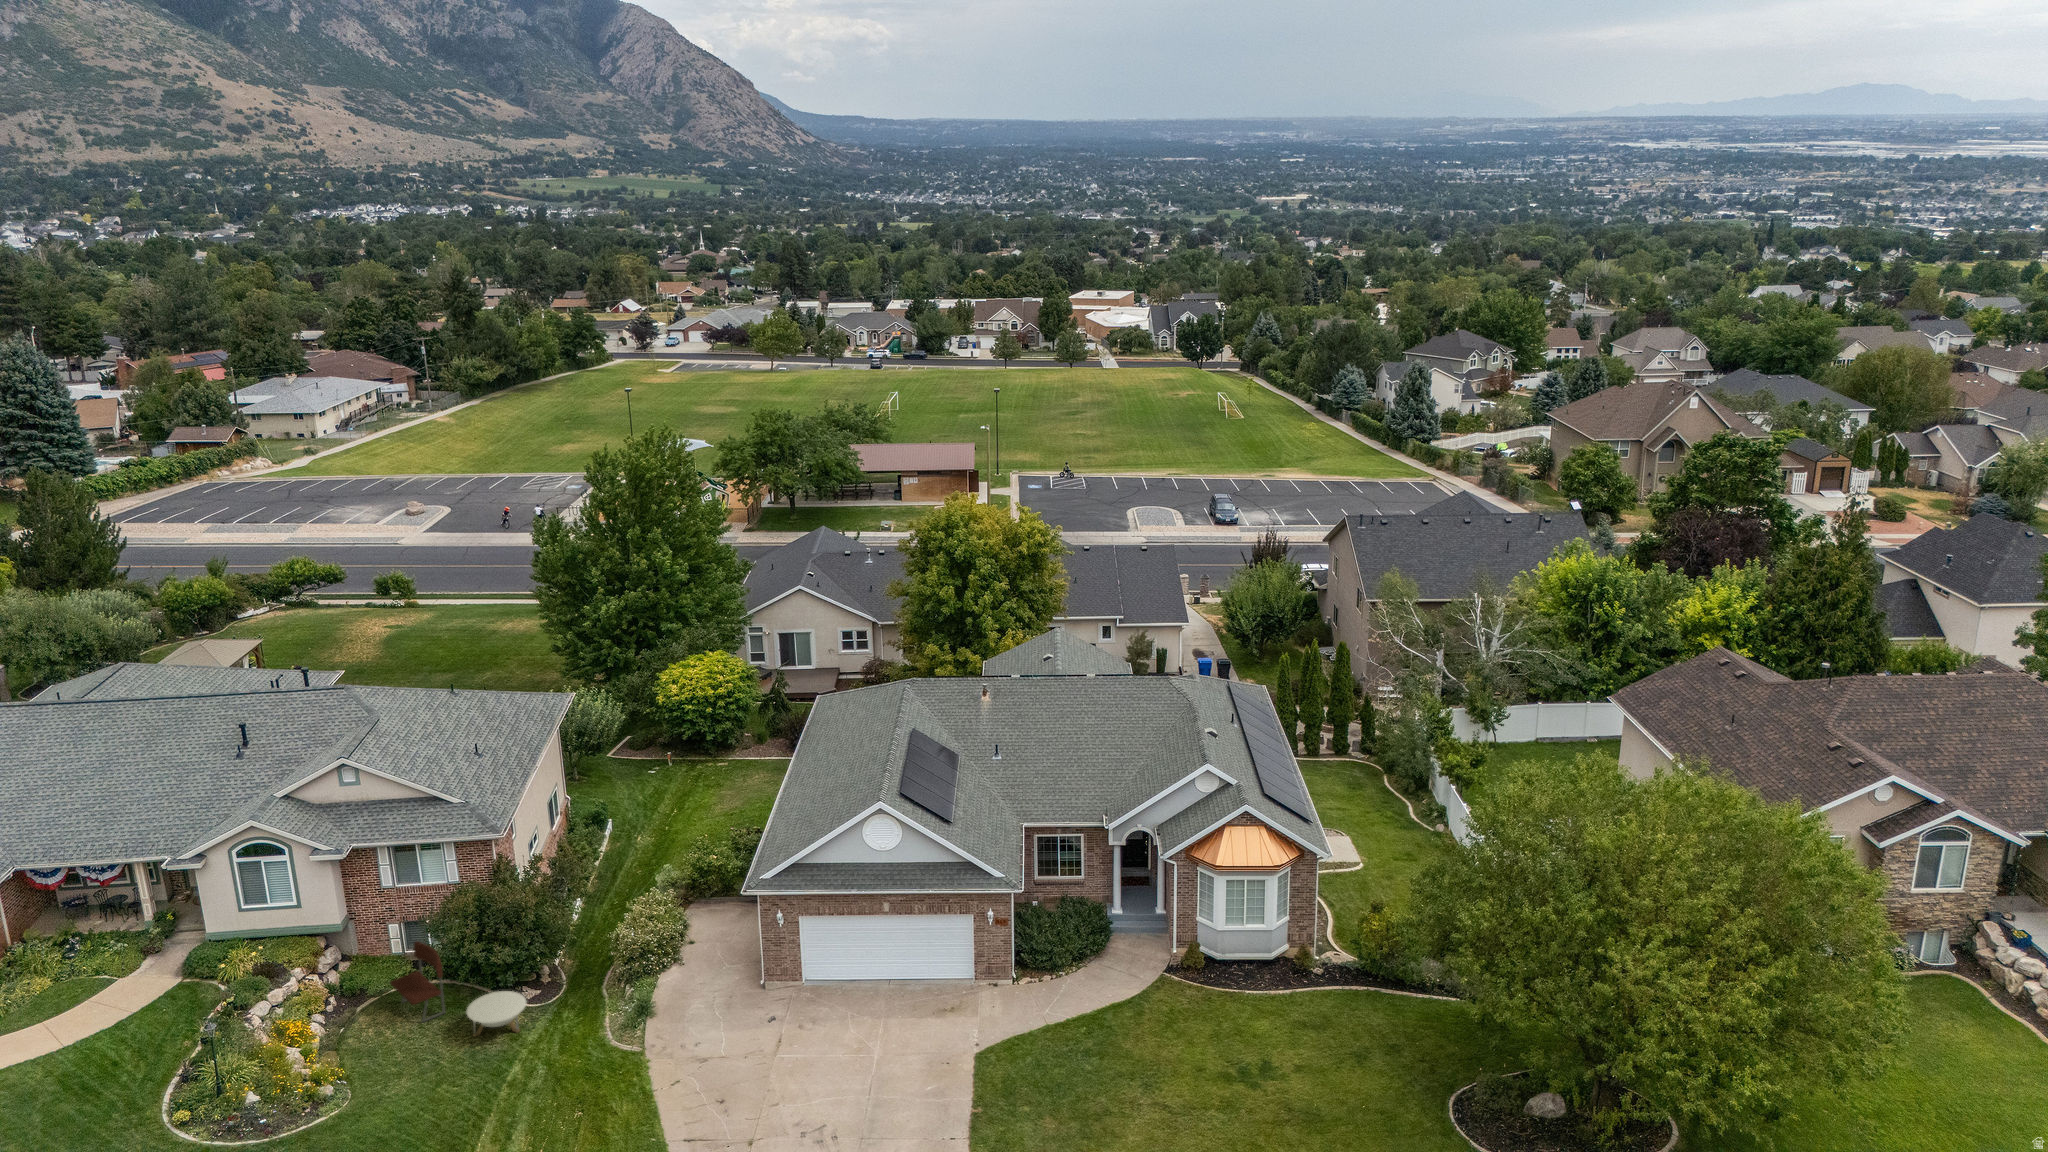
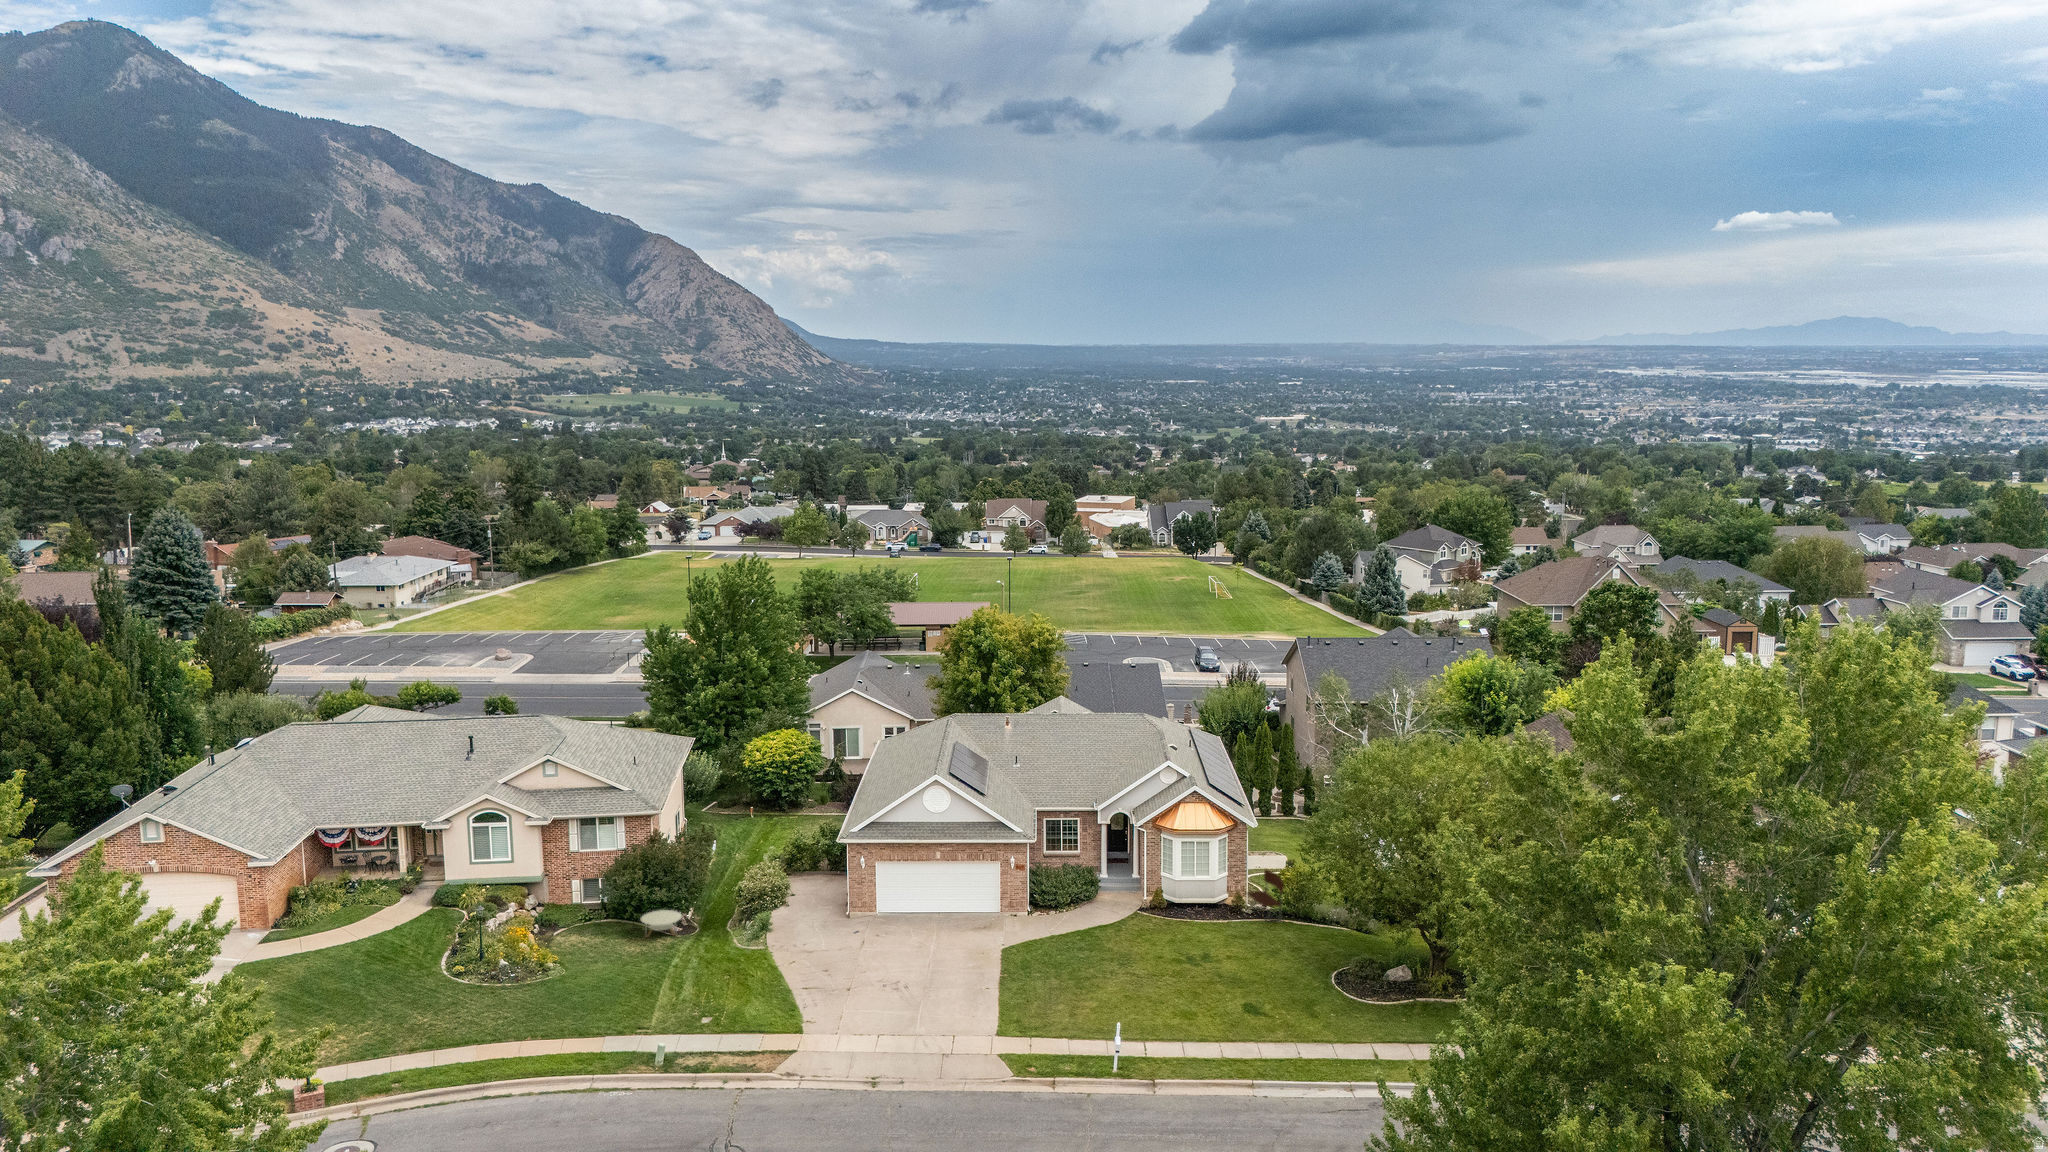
bench: present [390,941,445,1022] -> present [1248,870,1284,921]

